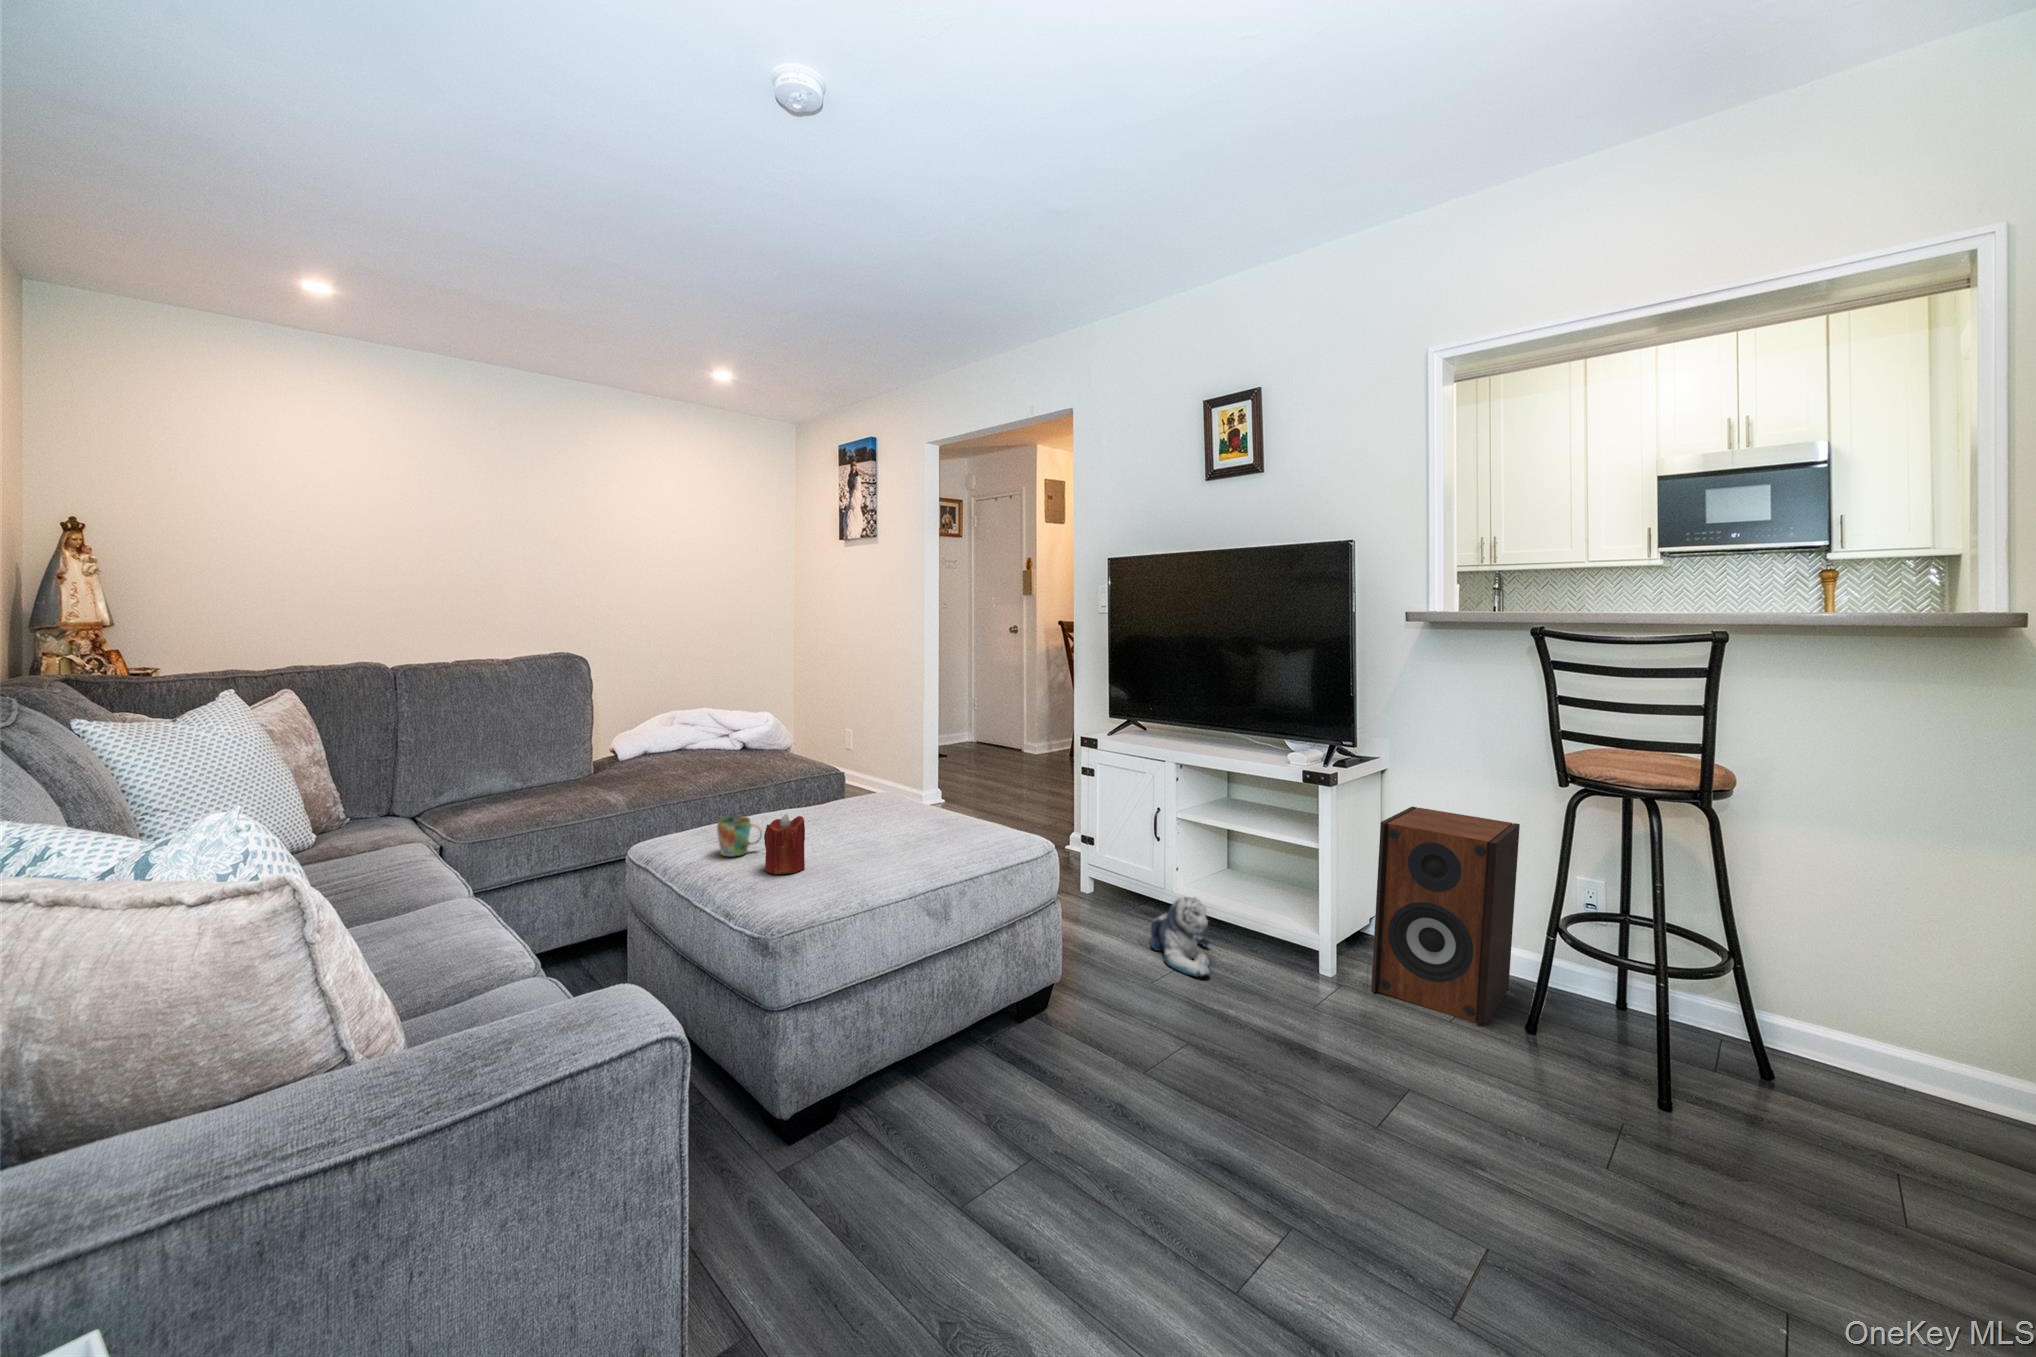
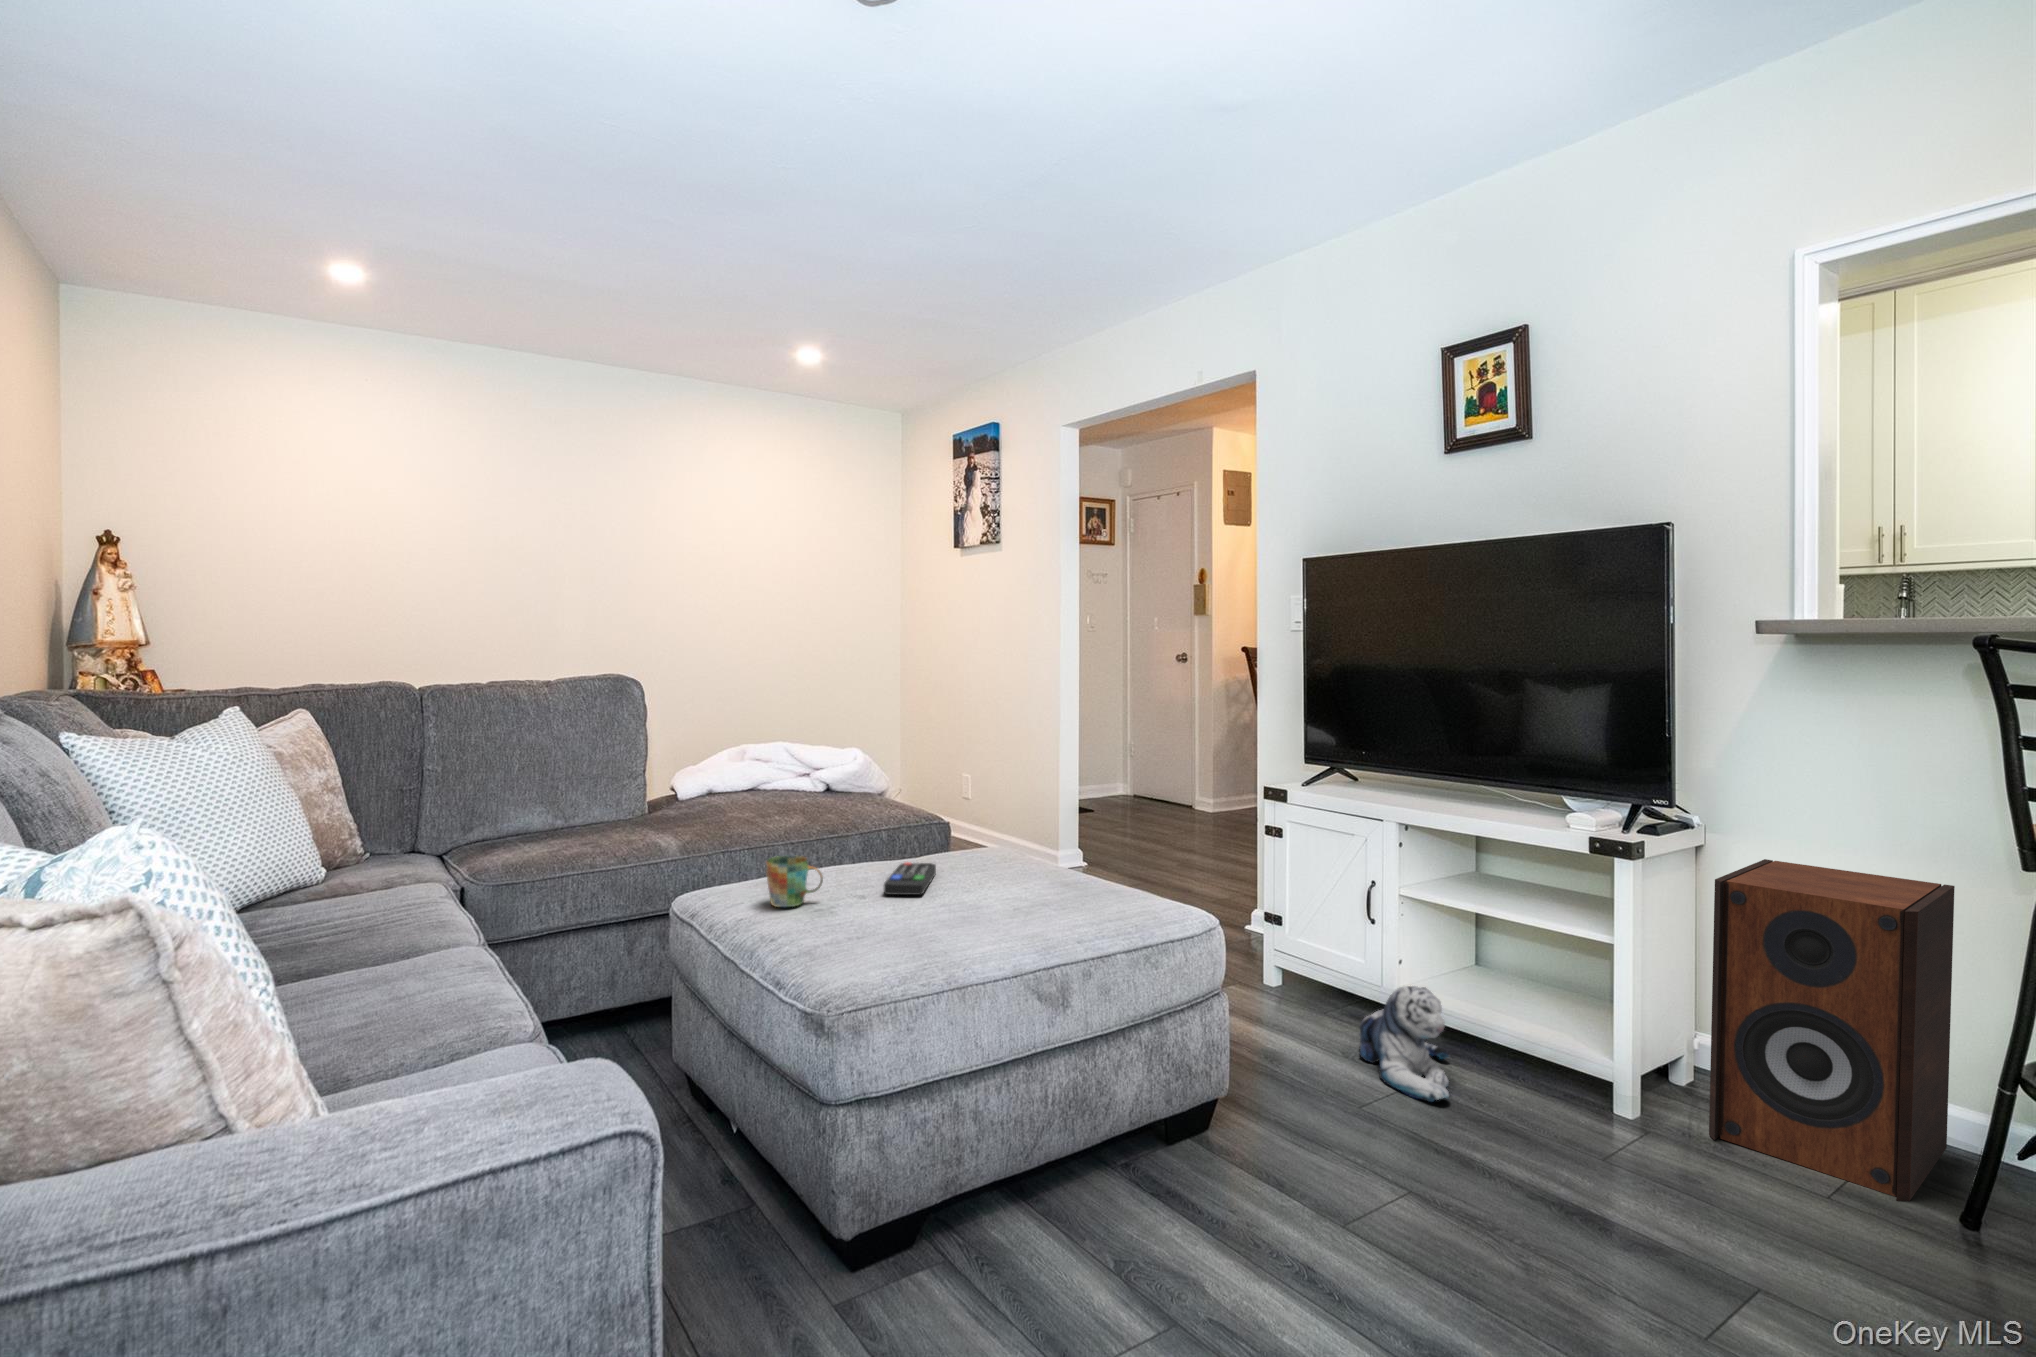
candle: present [764,814,805,874] -> none [822,850,874,931]
remote control: none [809,817,848,844] -> present [884,862,936,895]

